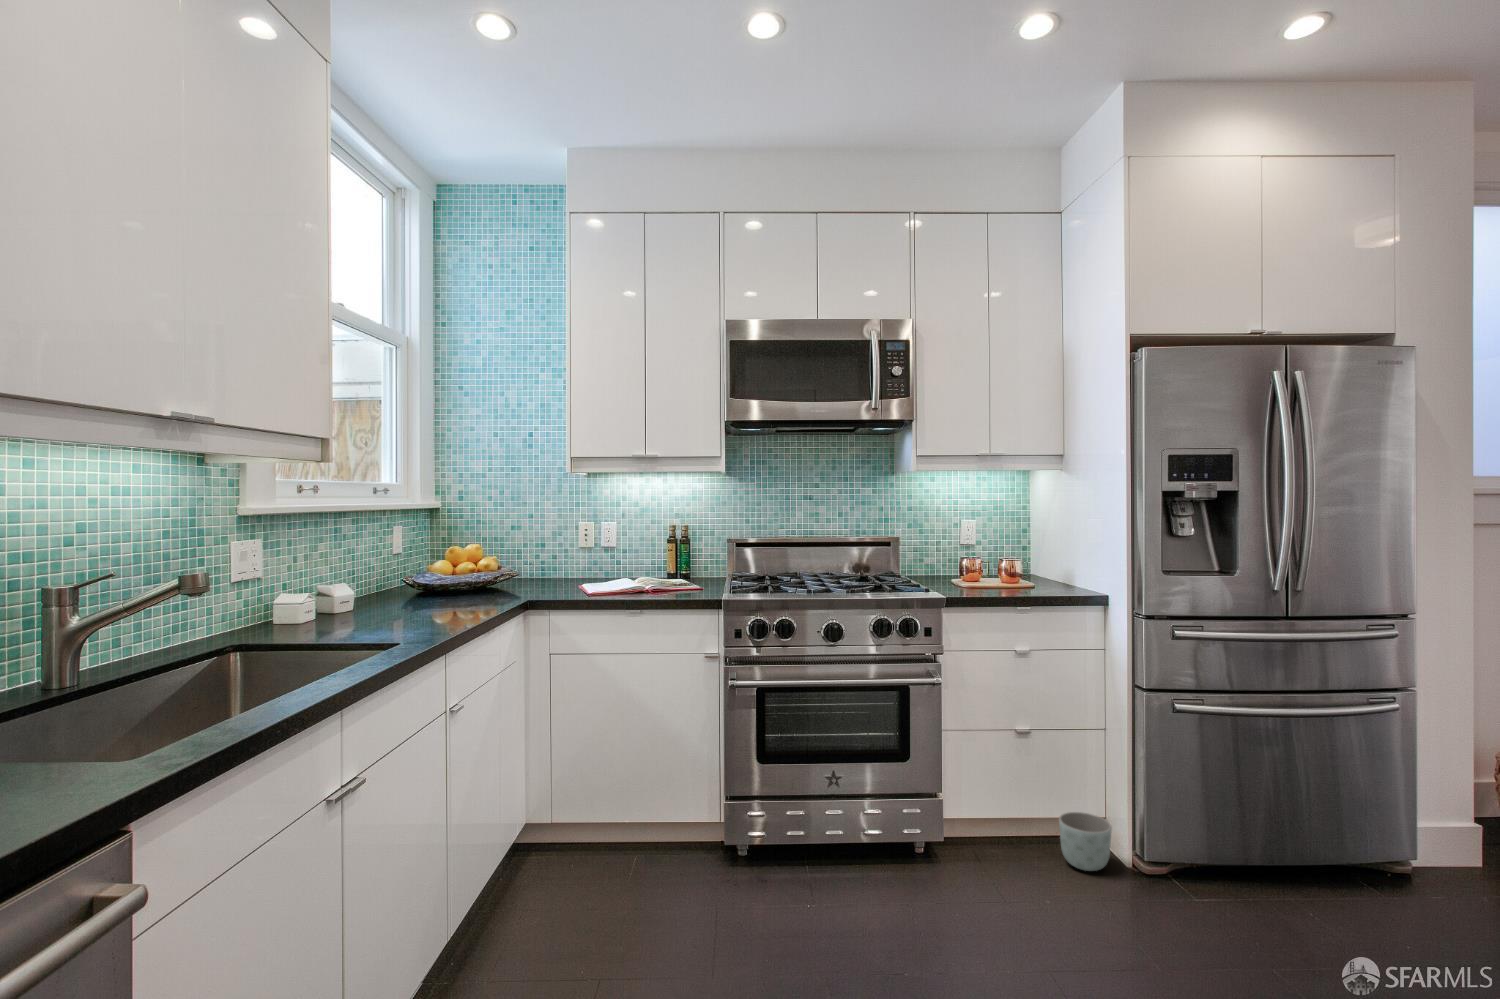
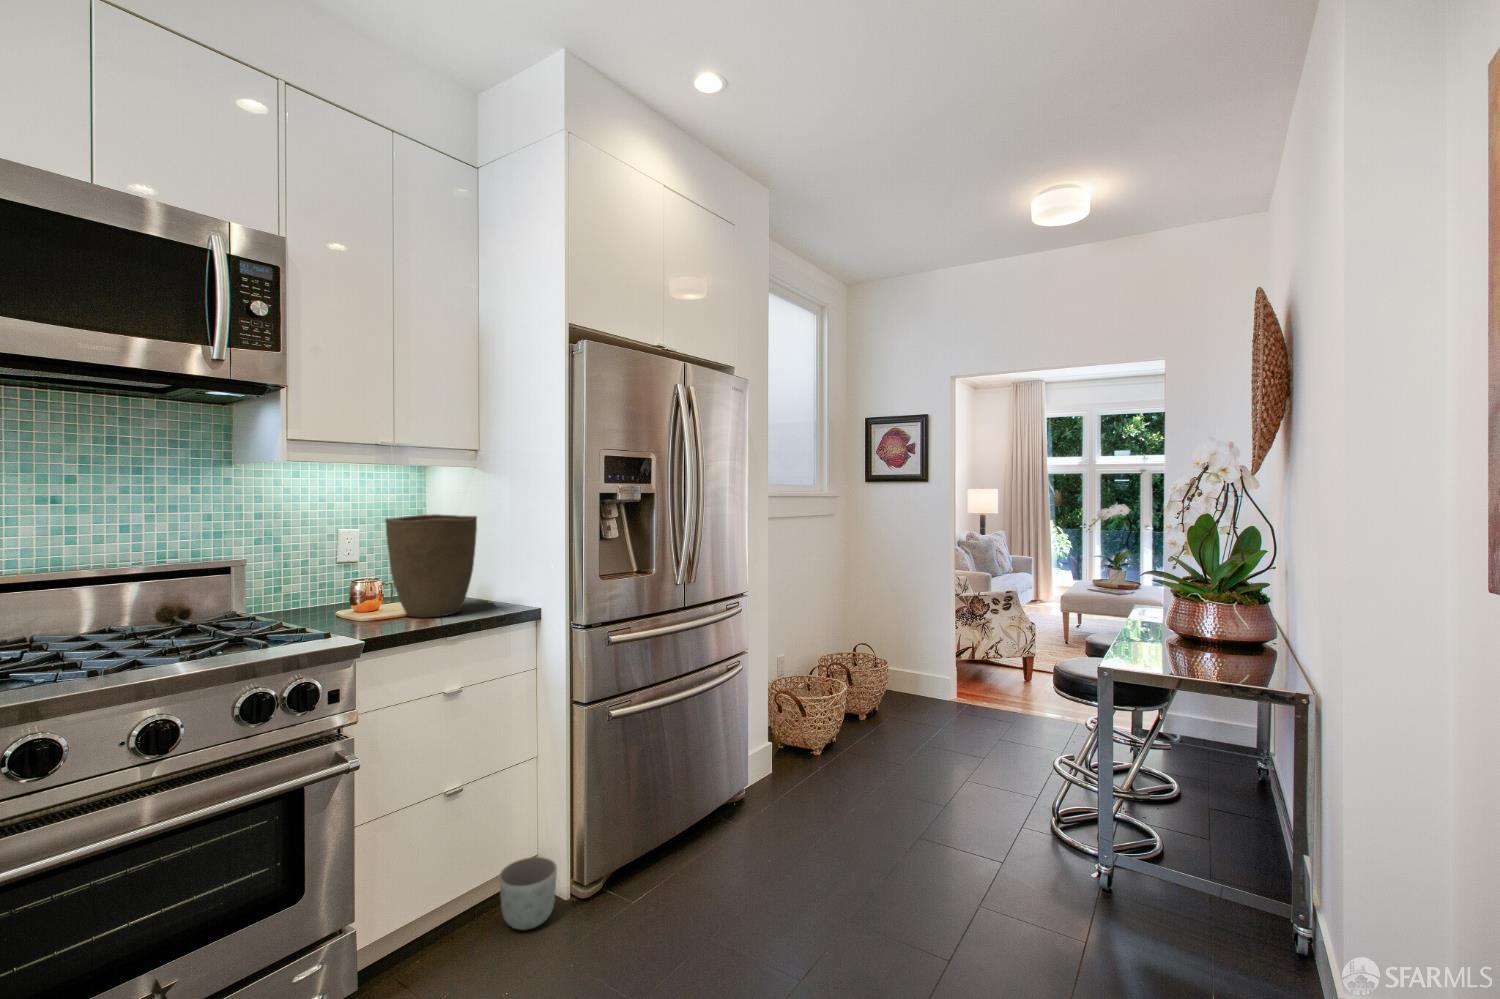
vase: none [976,509,1047,590] -> present [385,514,477,618]

